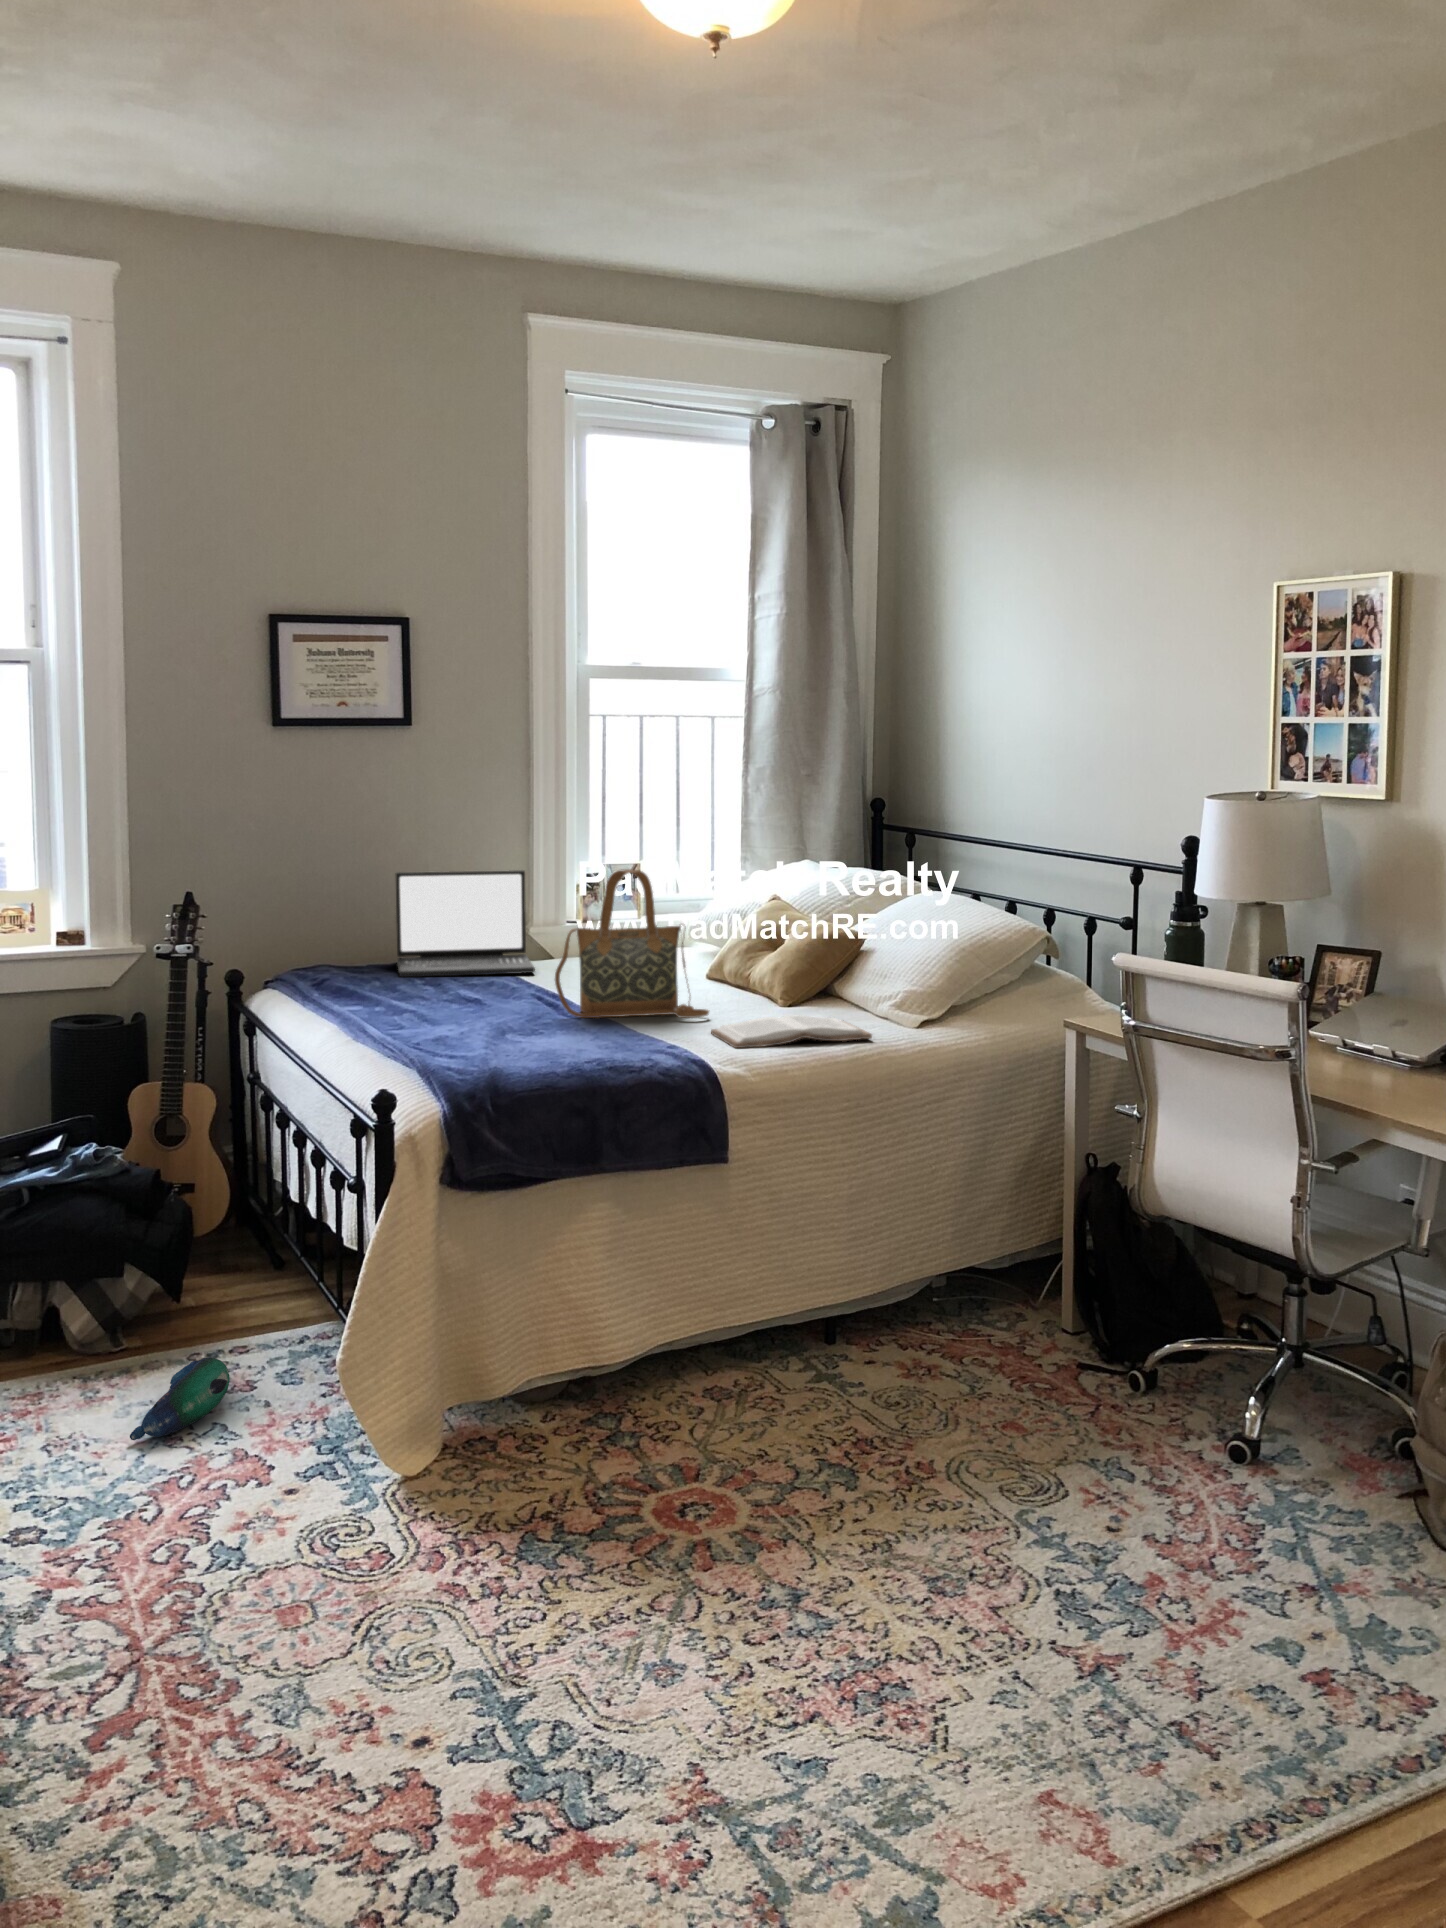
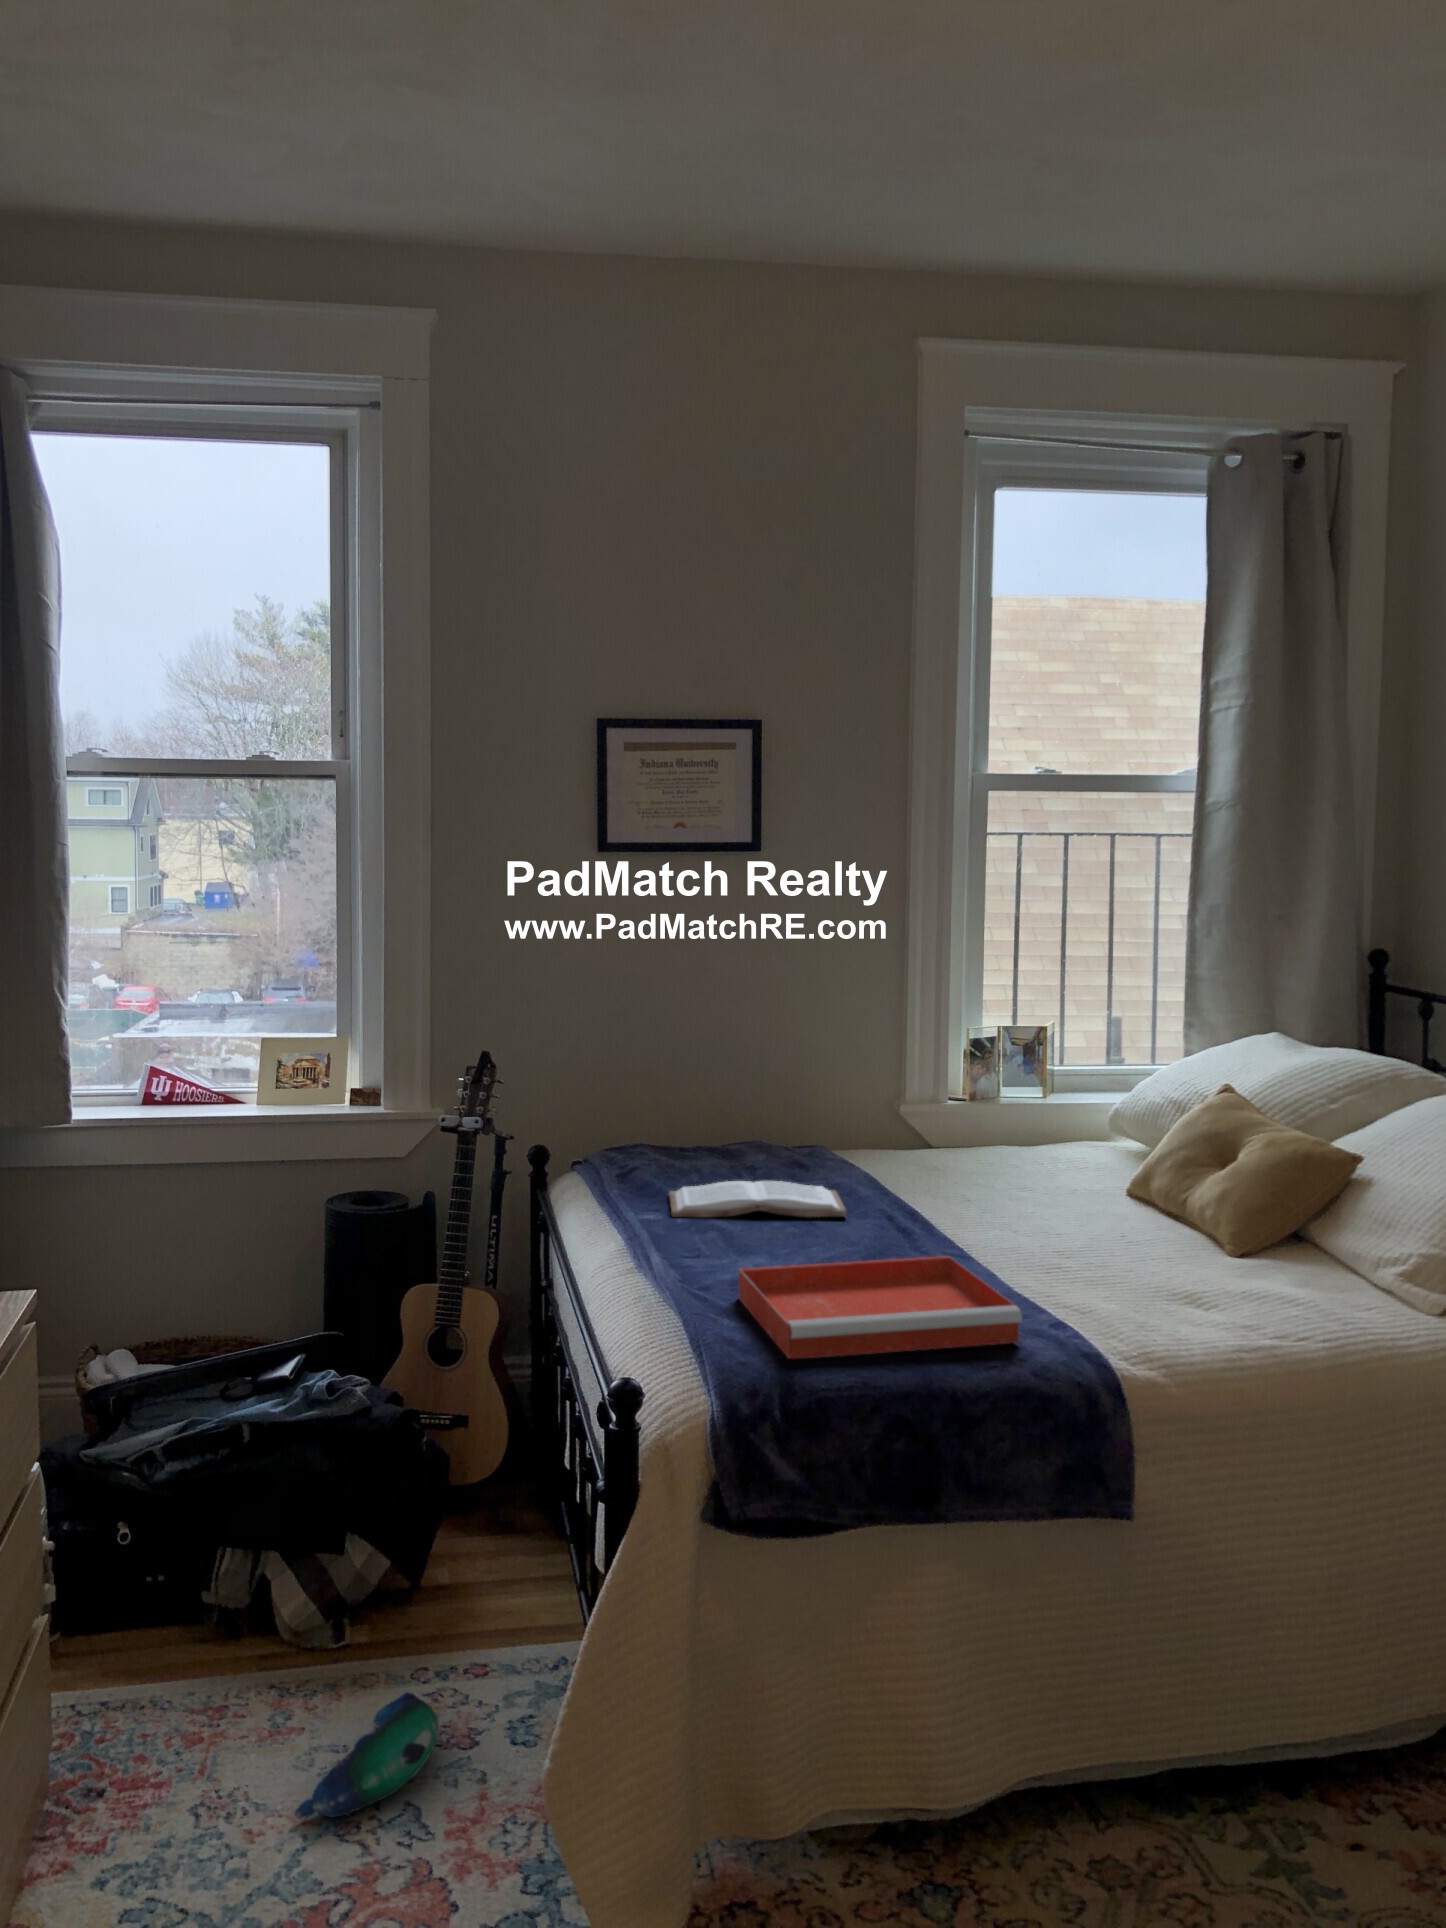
handbag: present [555,869,709,1018] -> none [908,1056,1123,1271]
laptop: present [396,870,535,977] -> none [730,1033,901,1173]
tray: none [441,1009,650,1074] -> present [739,1256,1022,1359]
book: present [711,1015,872,1048] -> present [669,1181,847,1217]

